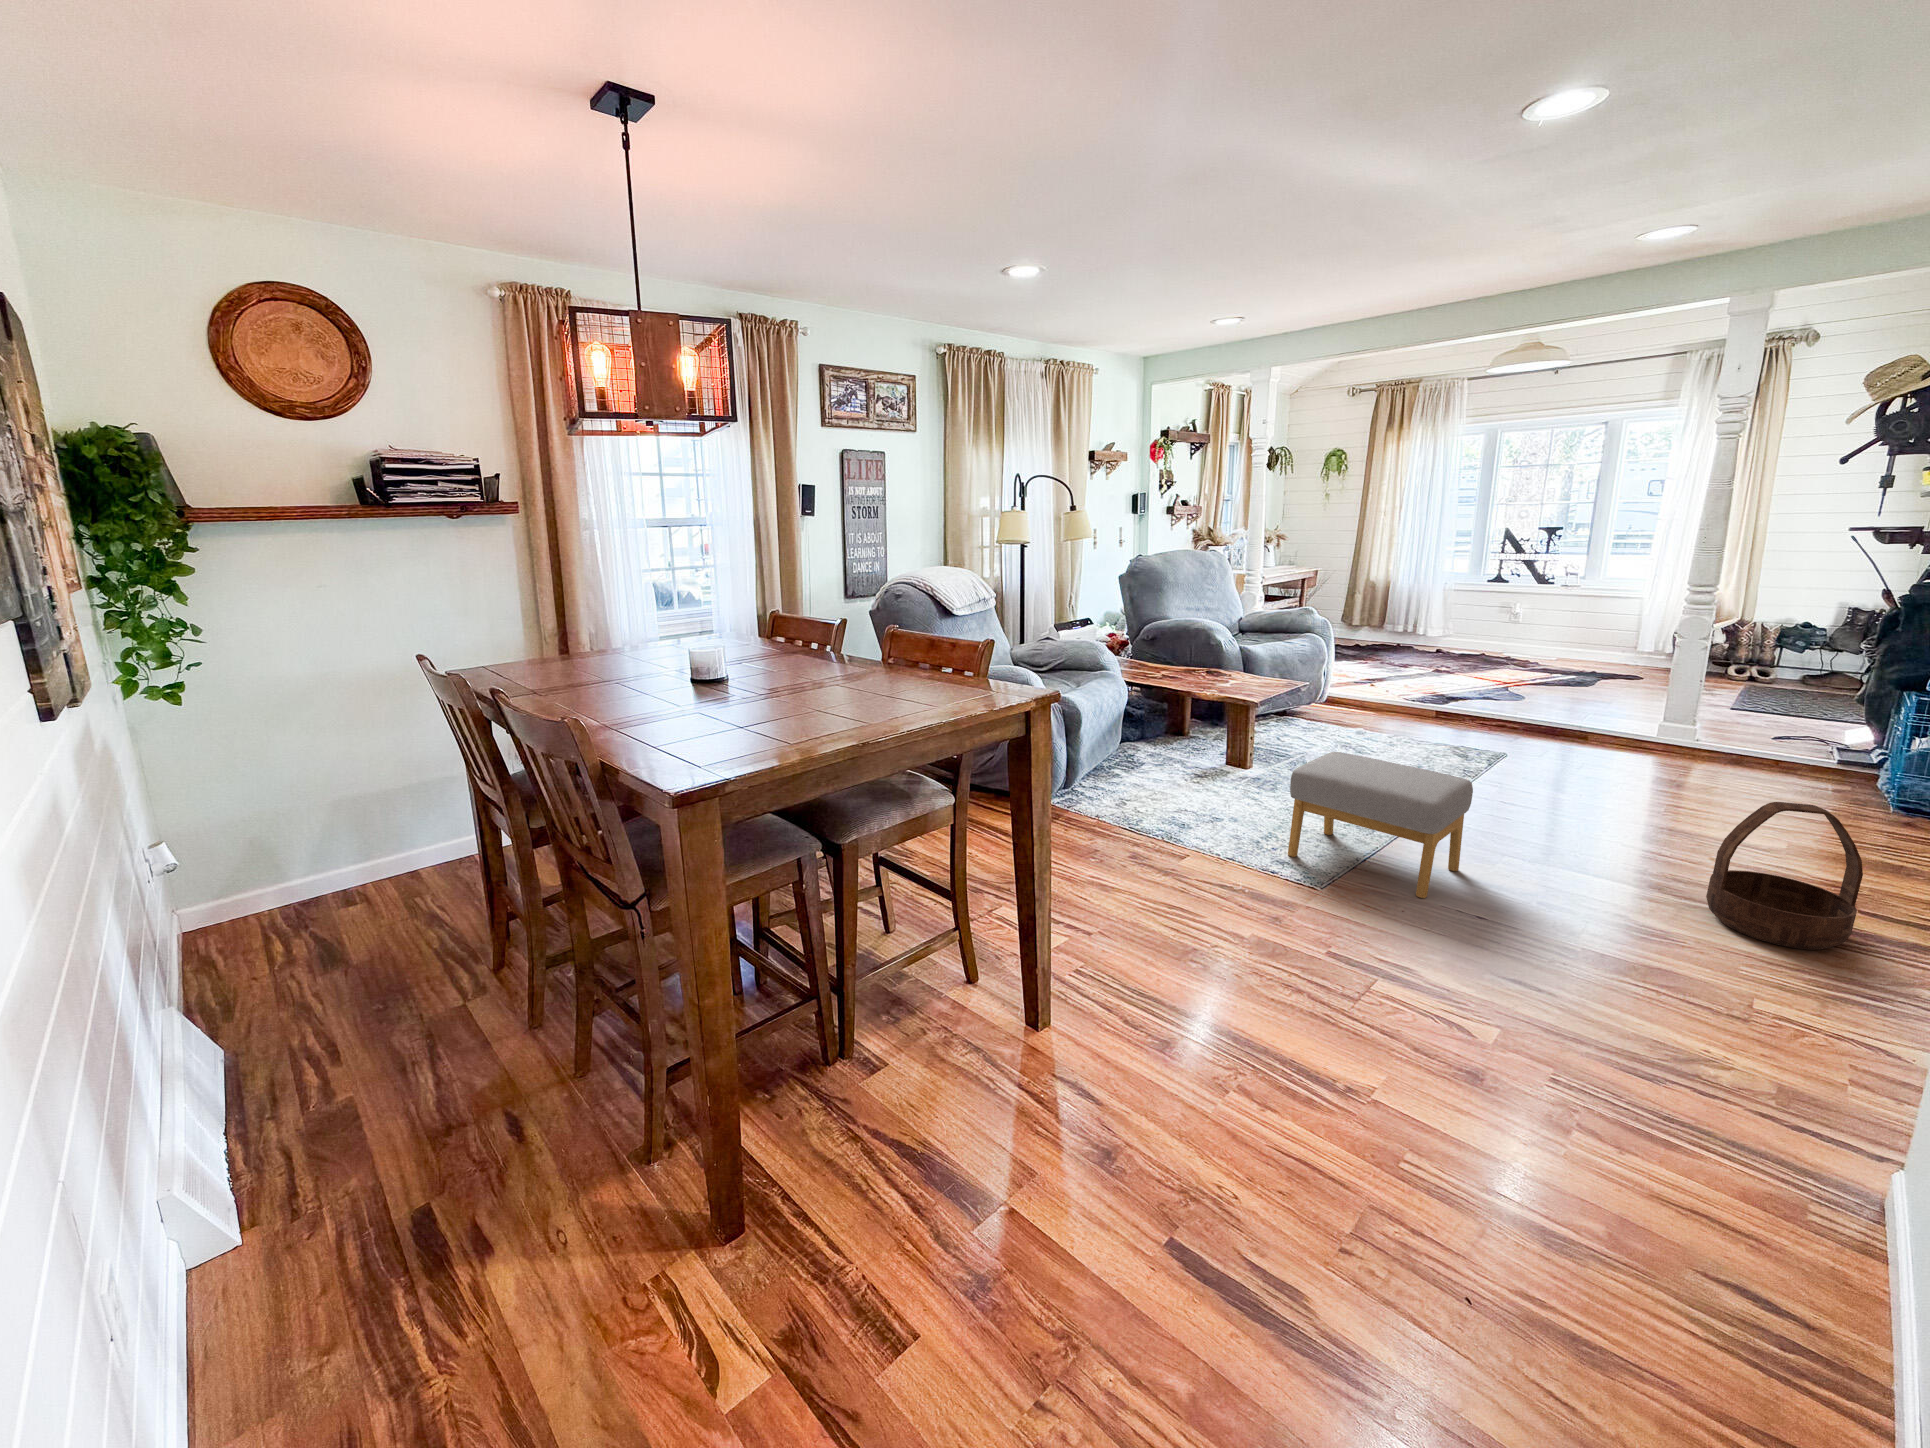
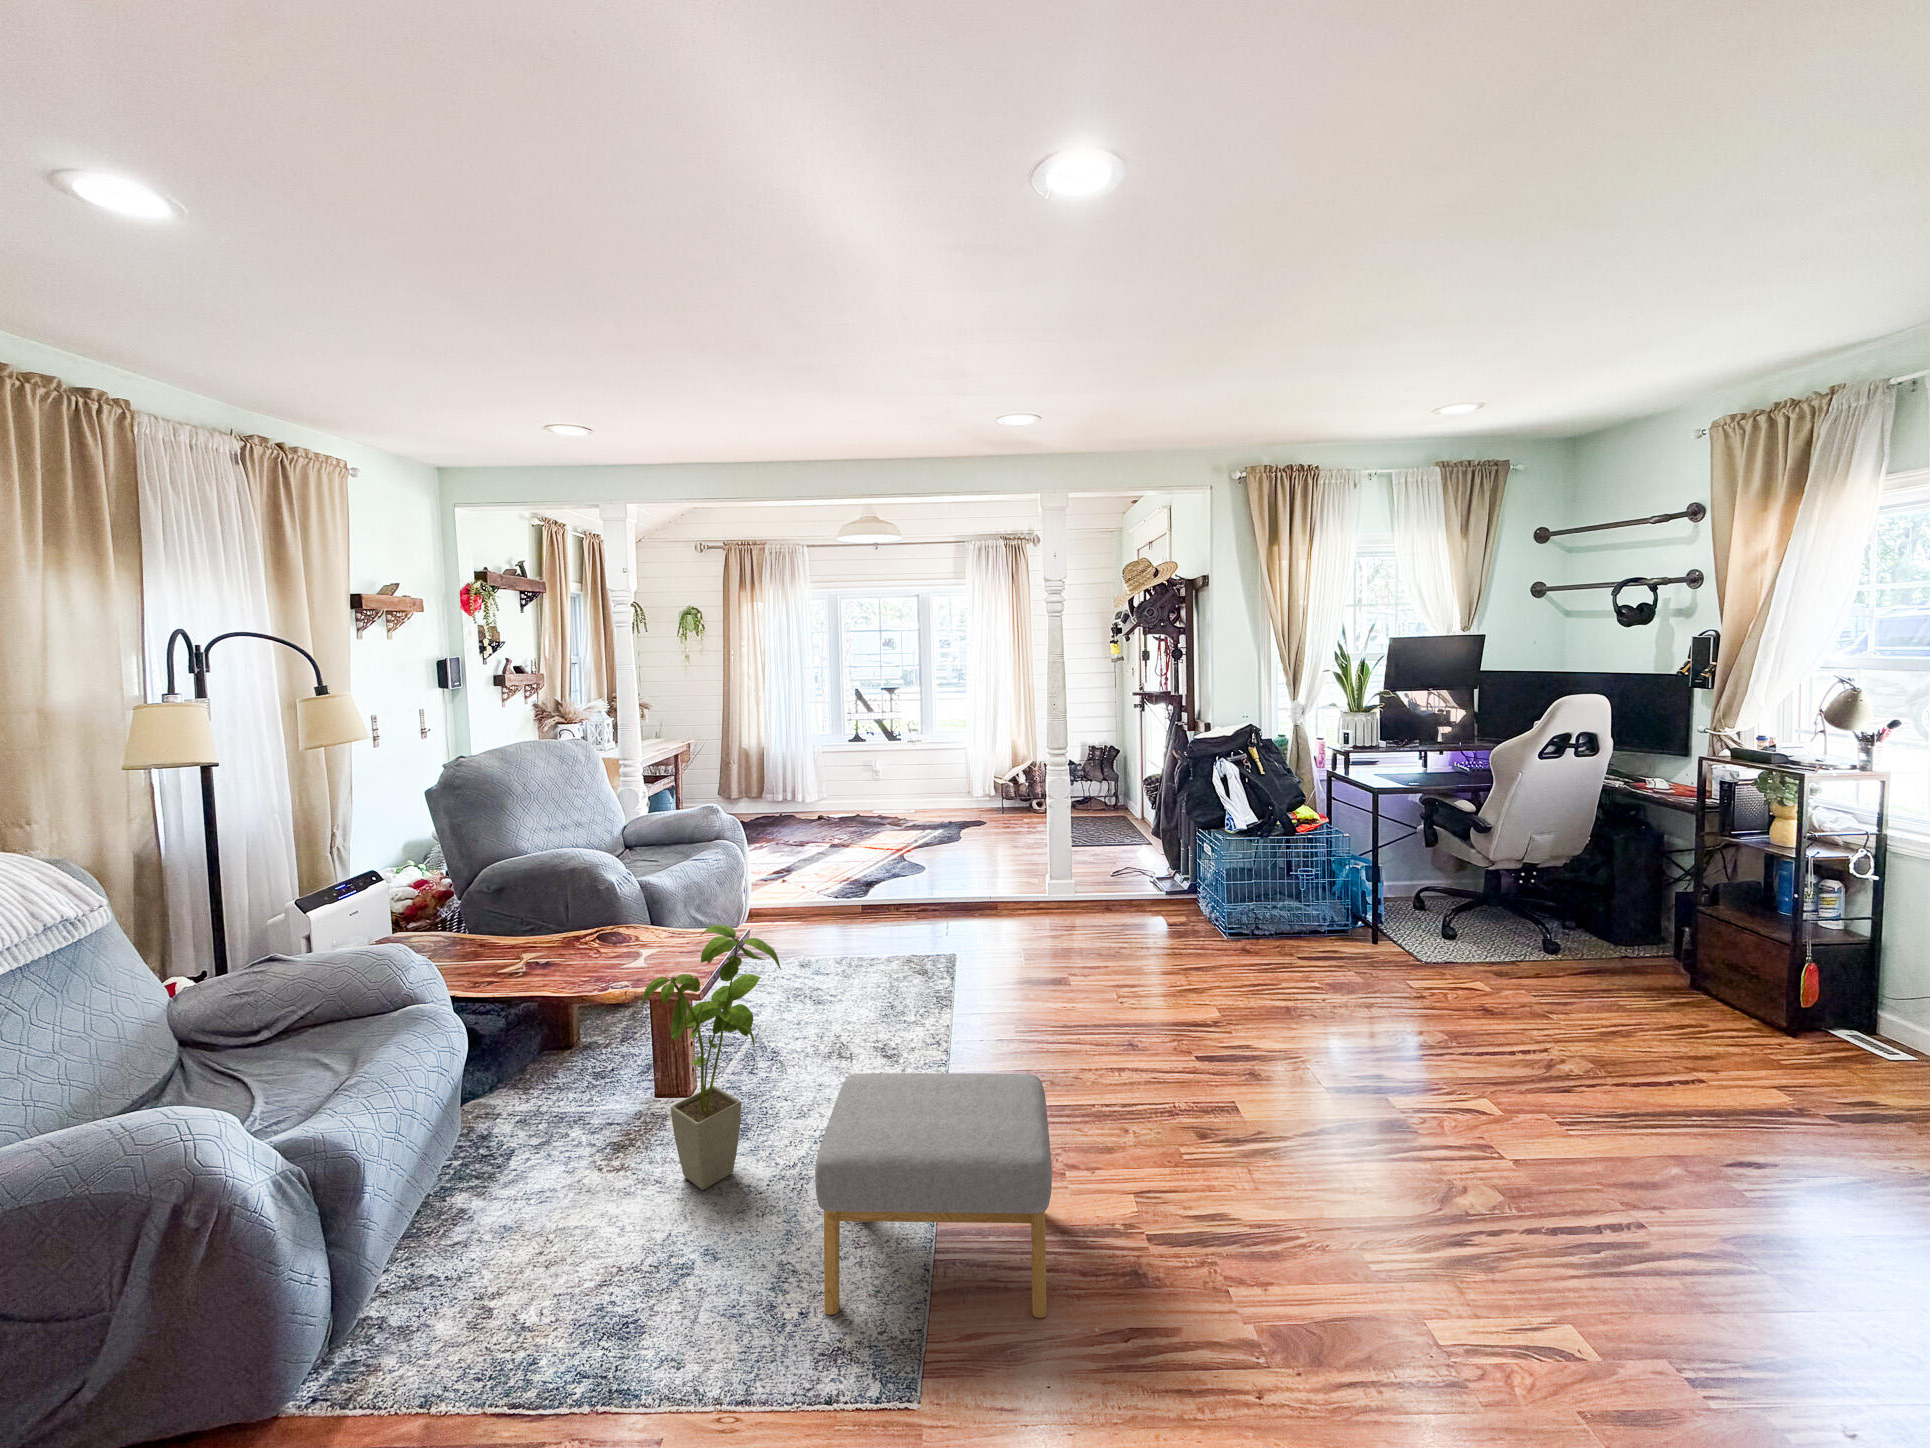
house plant: none [1217,653,1302,802] -> present [642,925,781,1190]
basket: present [1706,802,1863,950] -> none [1256,1001,1378,1179]

